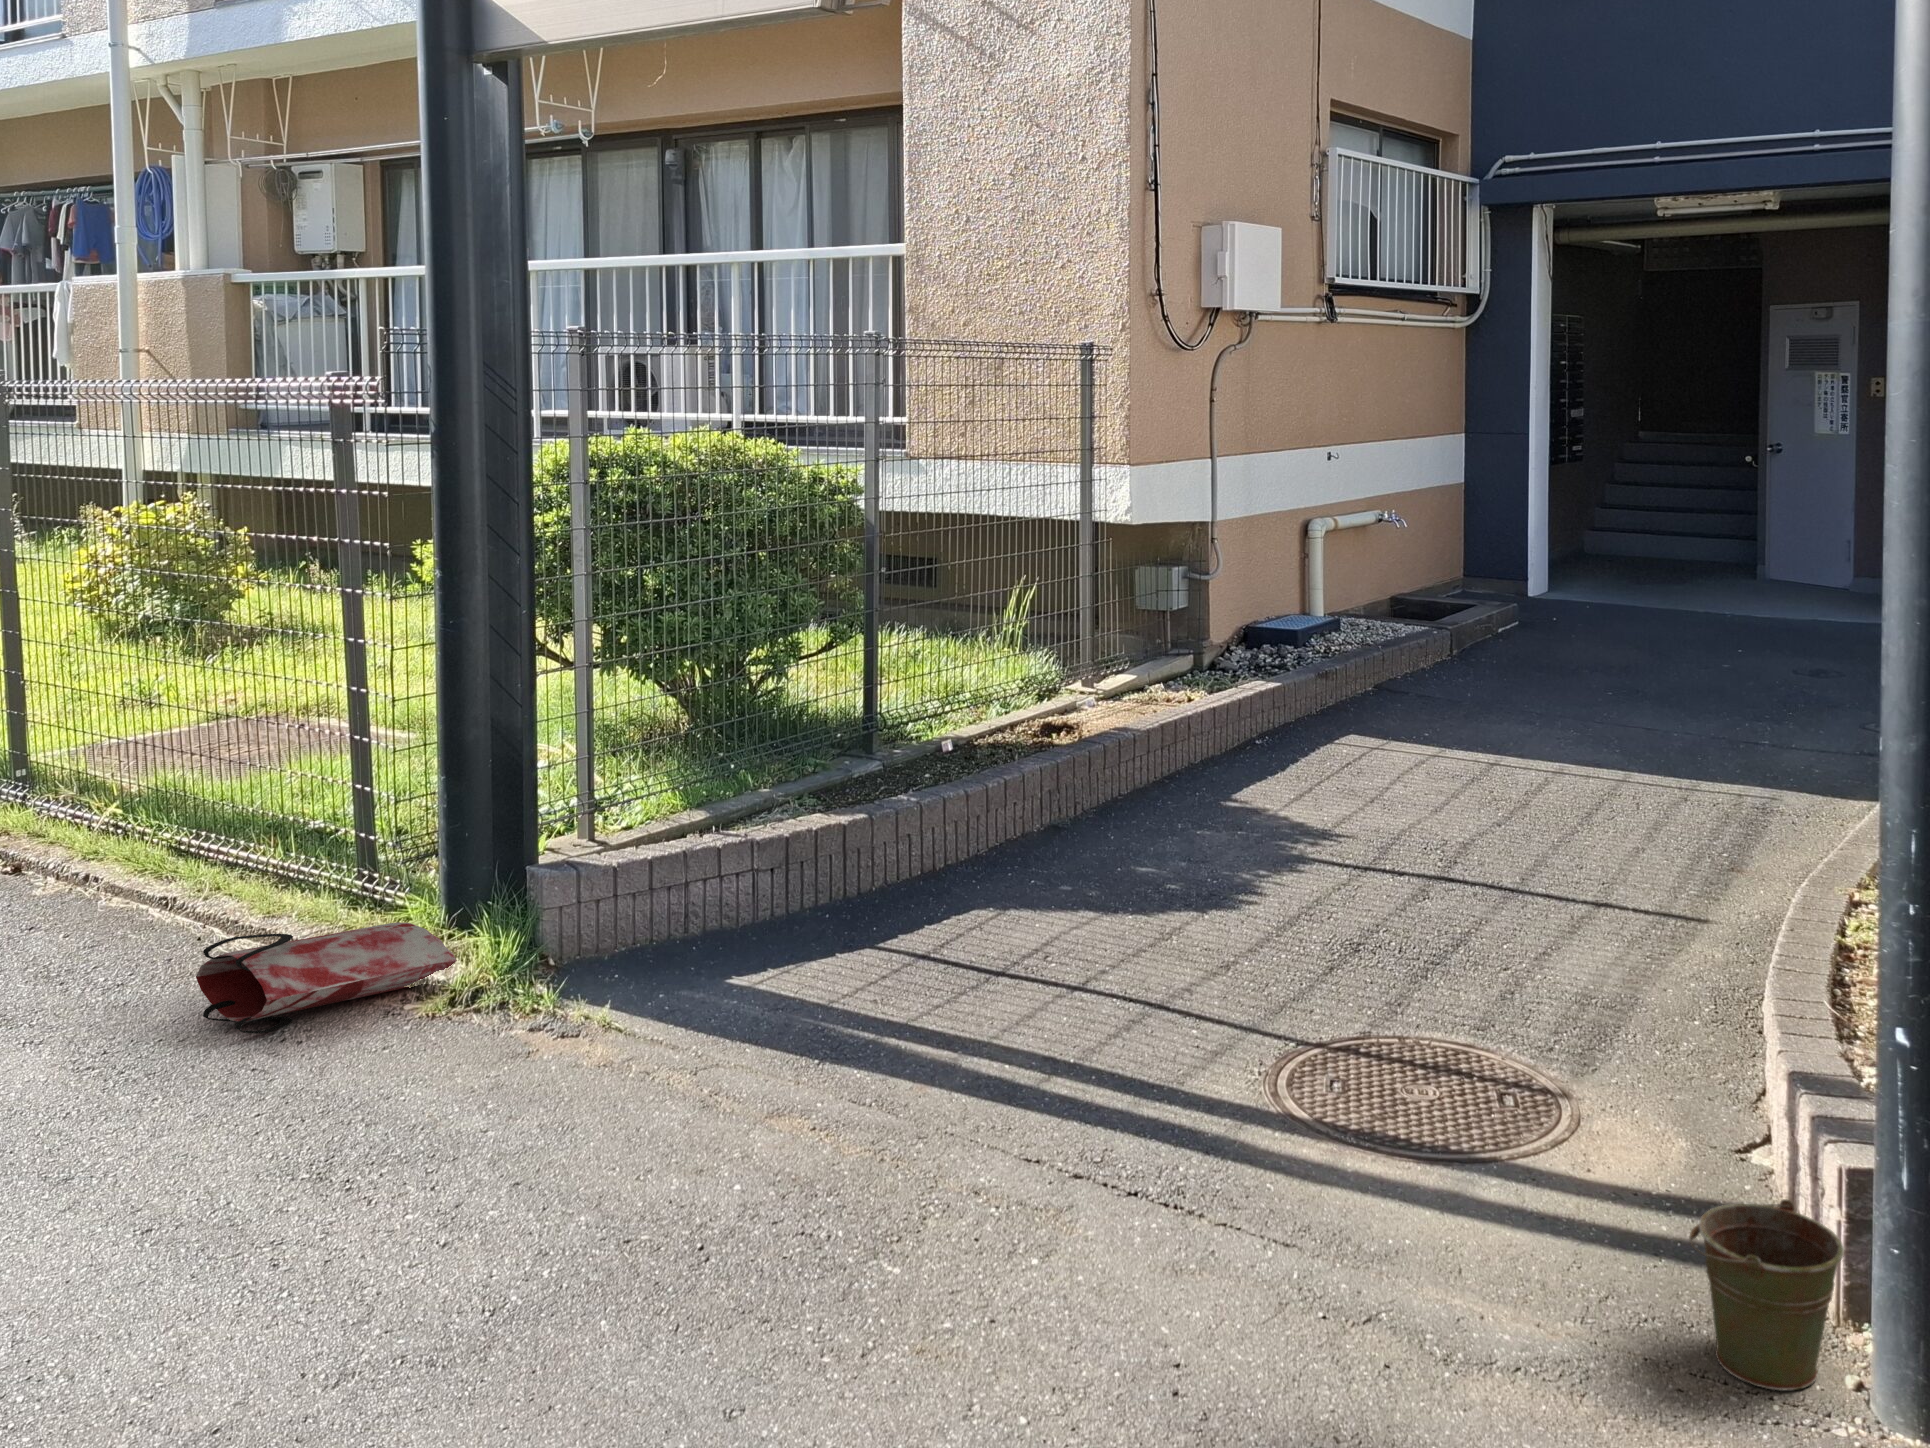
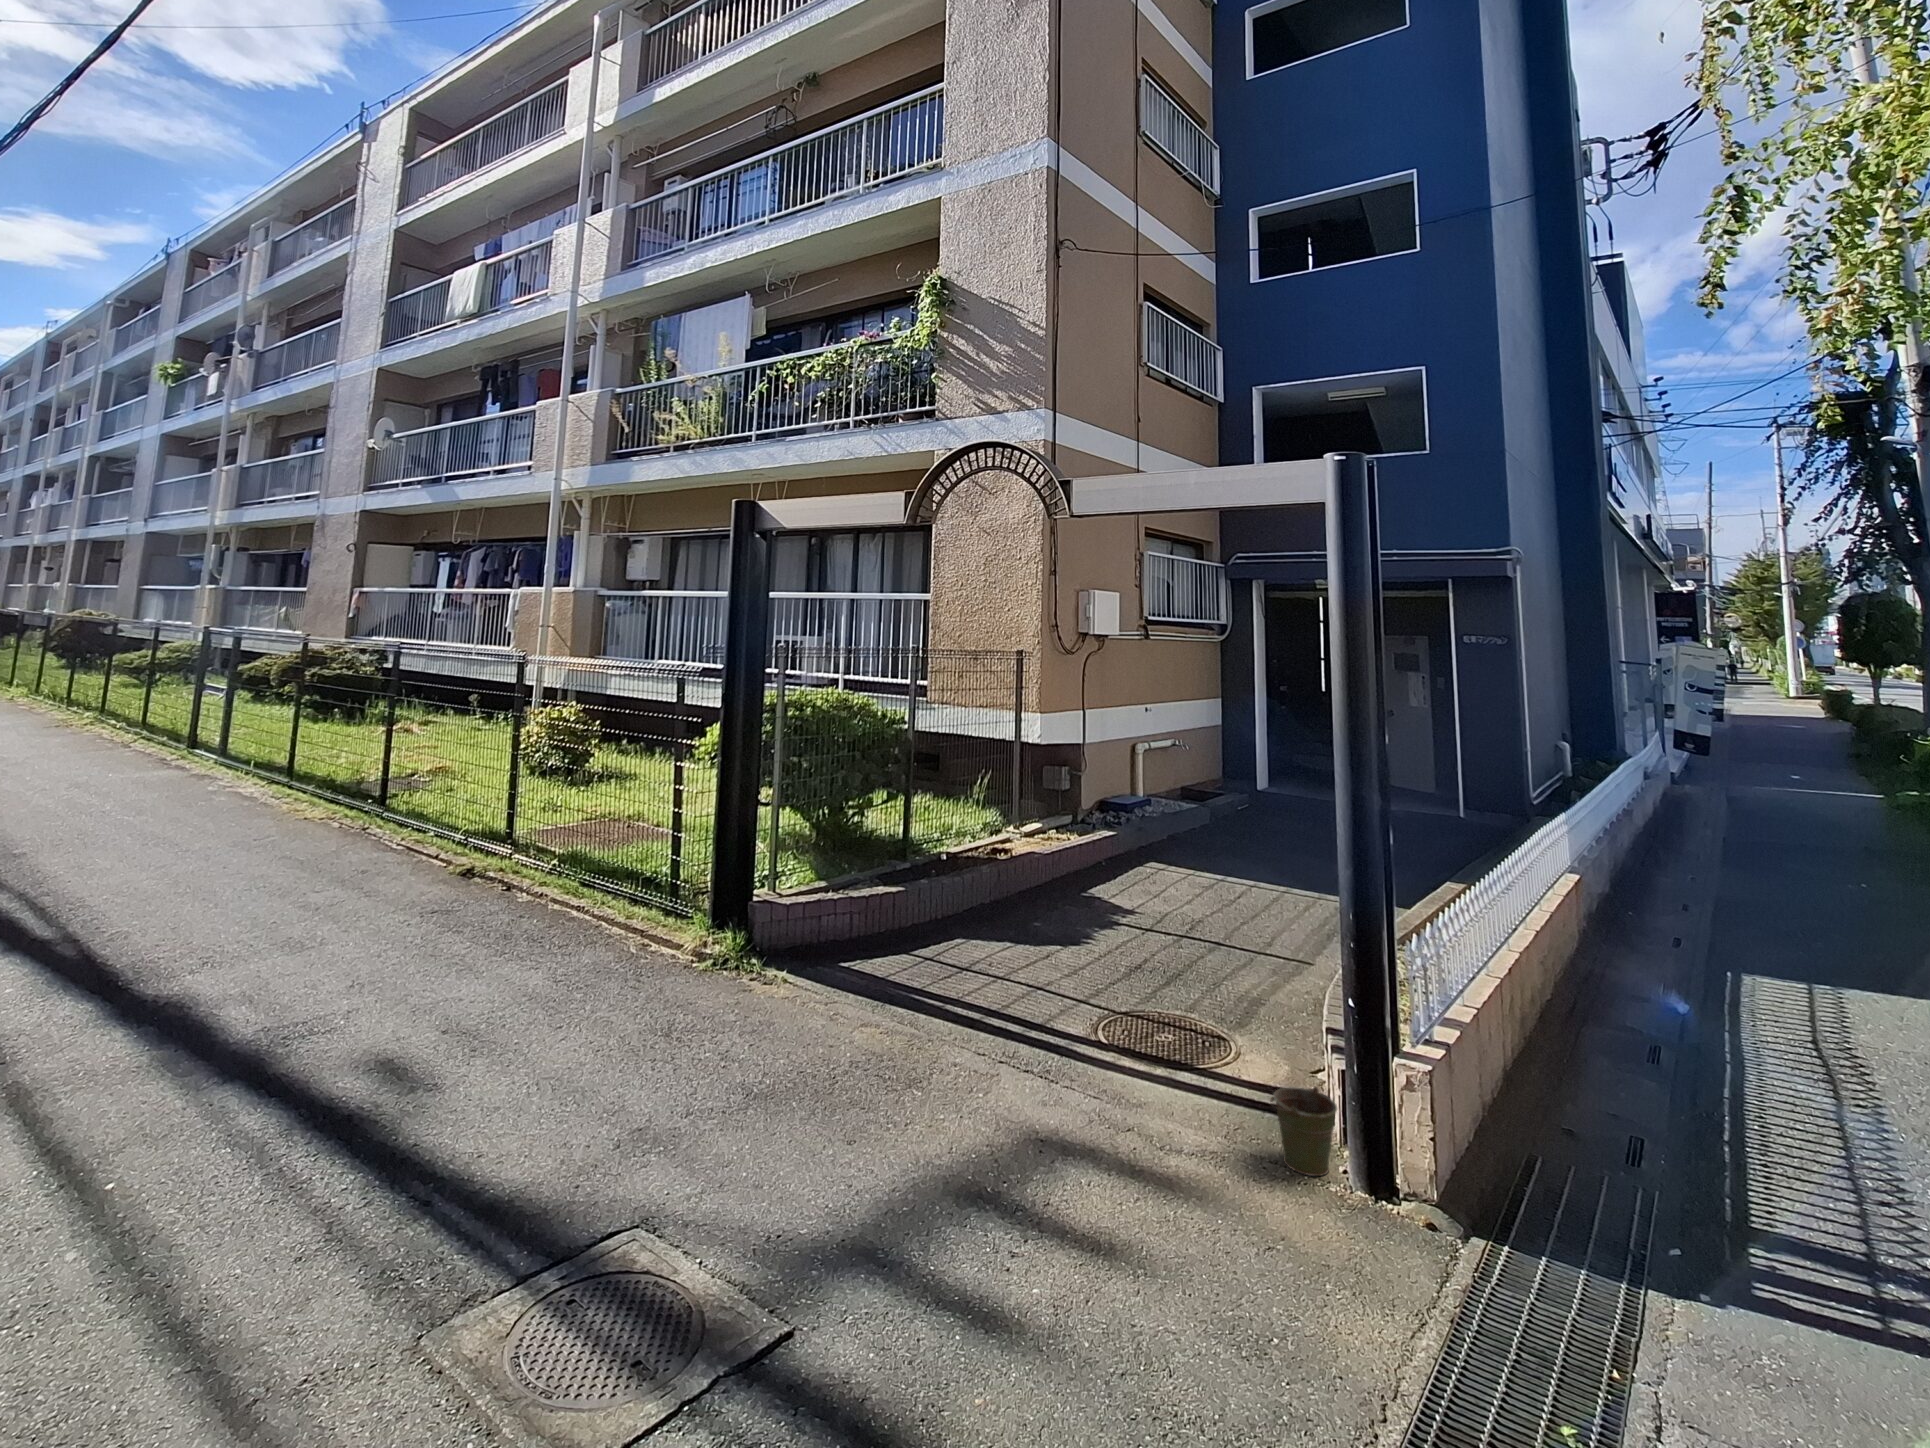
bag: present [196,922,456,1033] -> none [603,923,717,971]

